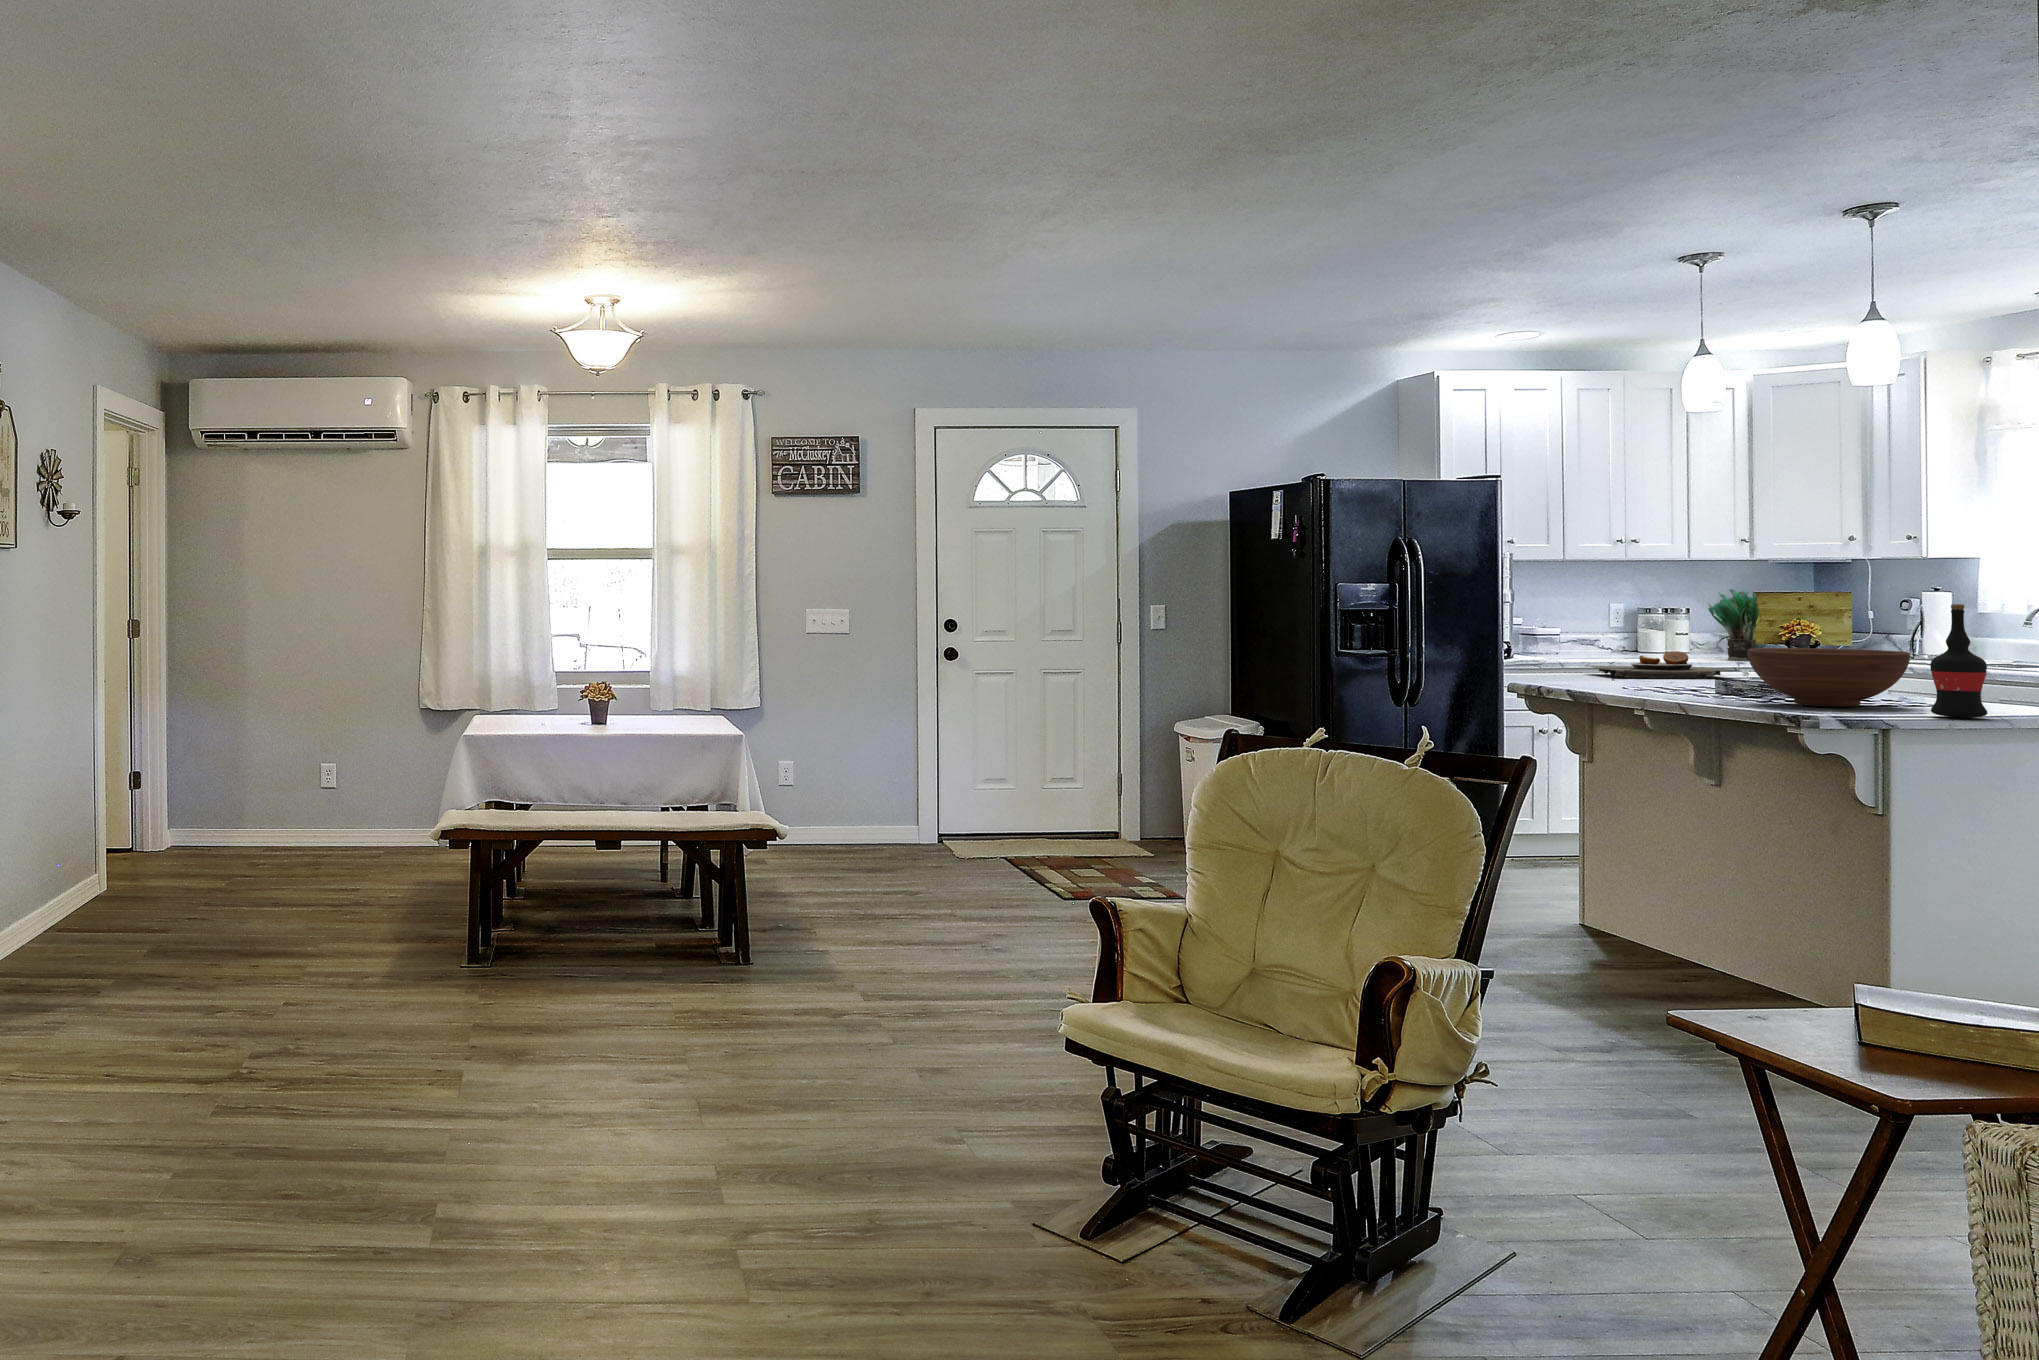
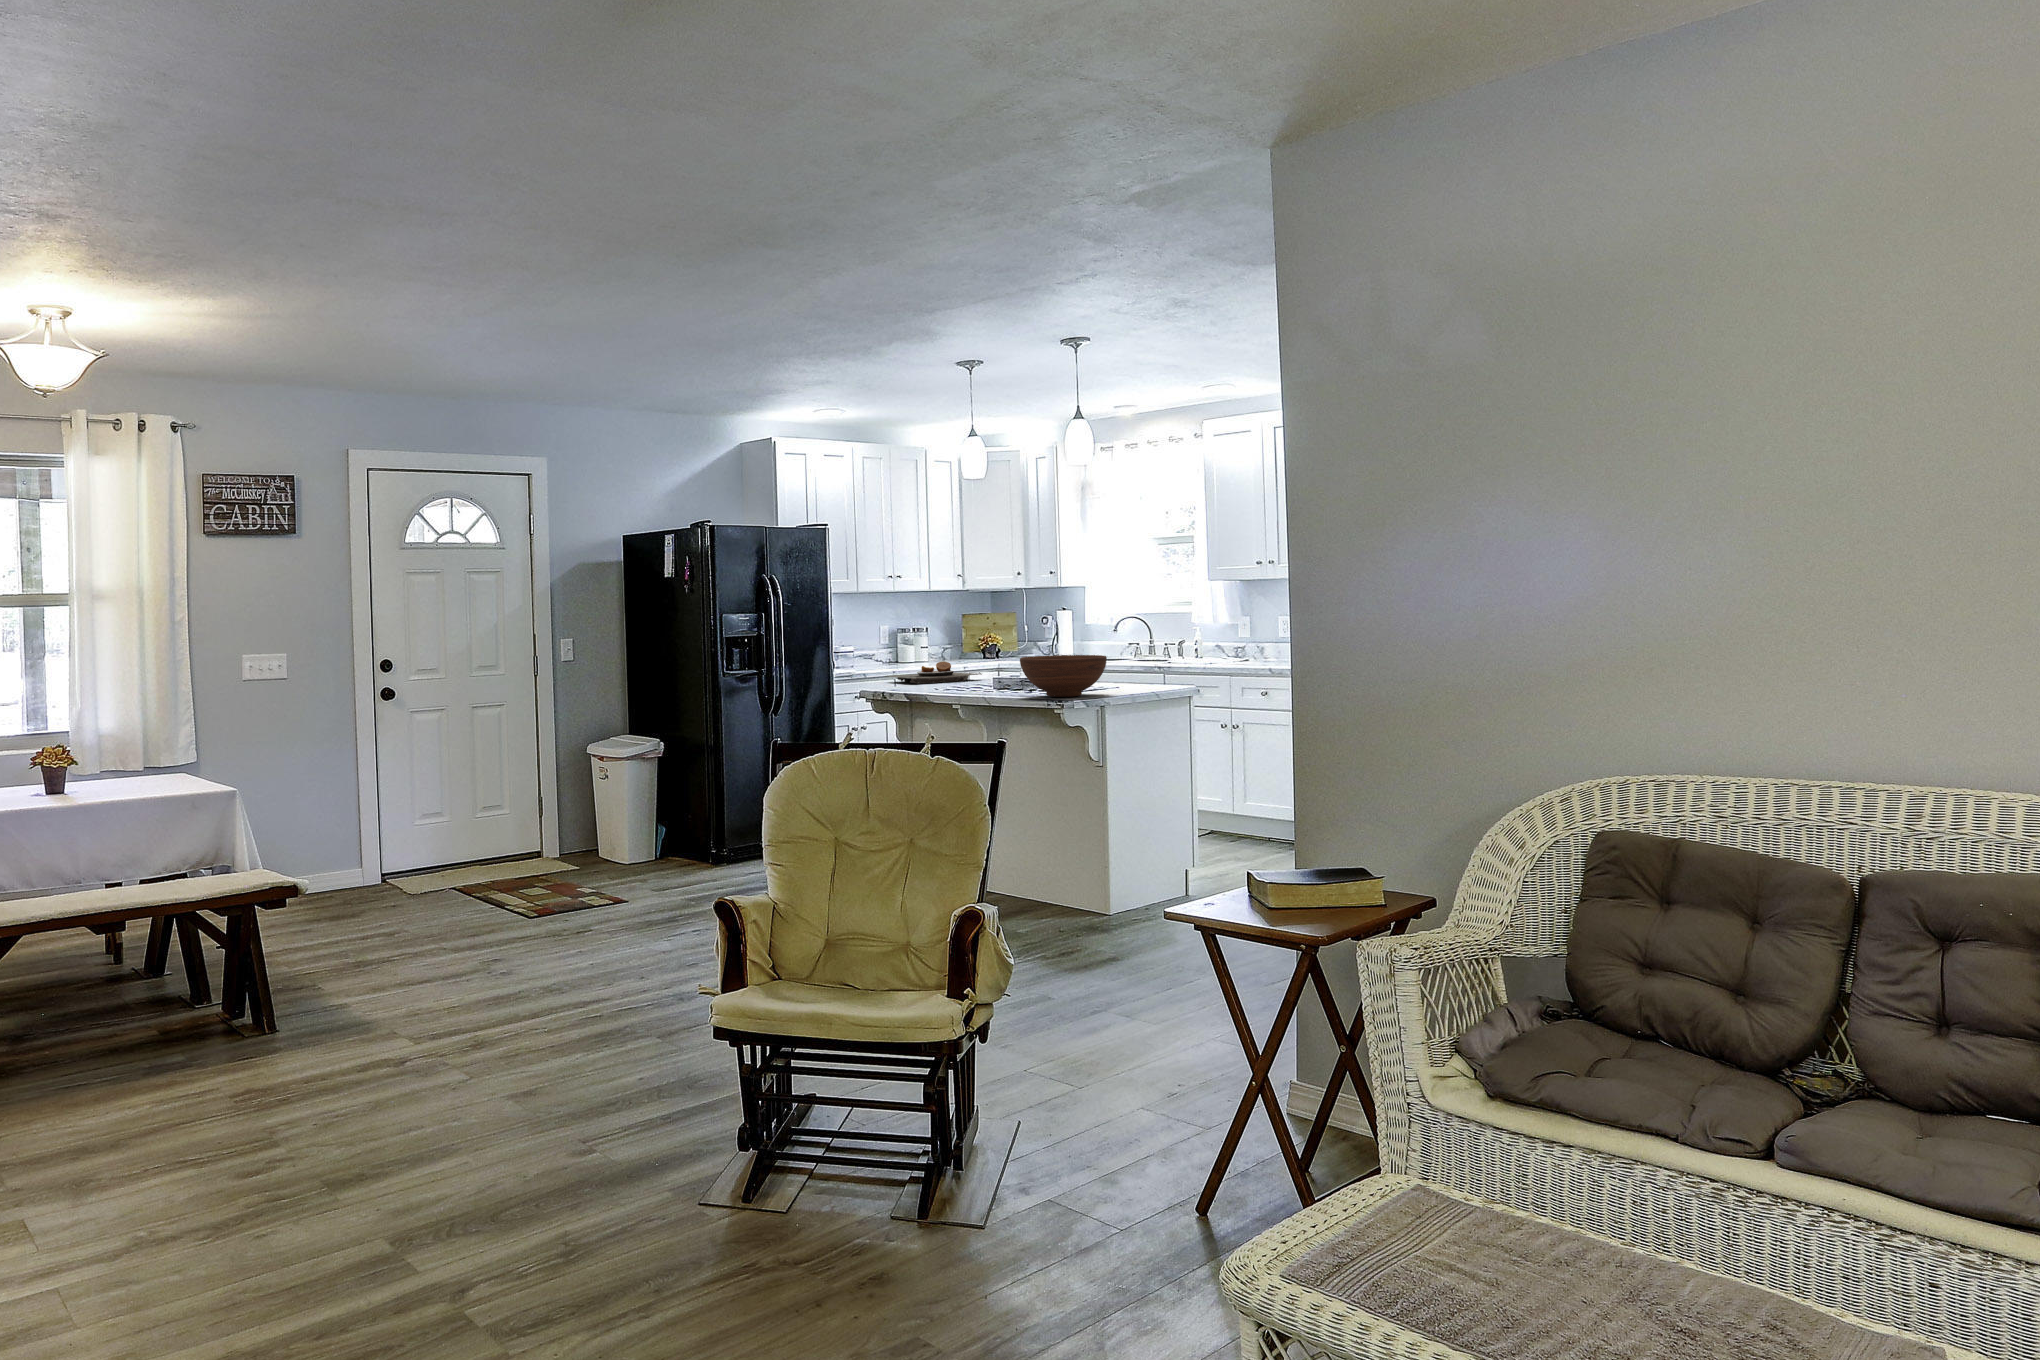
potted plant: present [1708,589,1759,660] -> none [936,612,966,666]
wine bottle: present [1930,604,1987,718] -> none [1125,622,1154,699]

